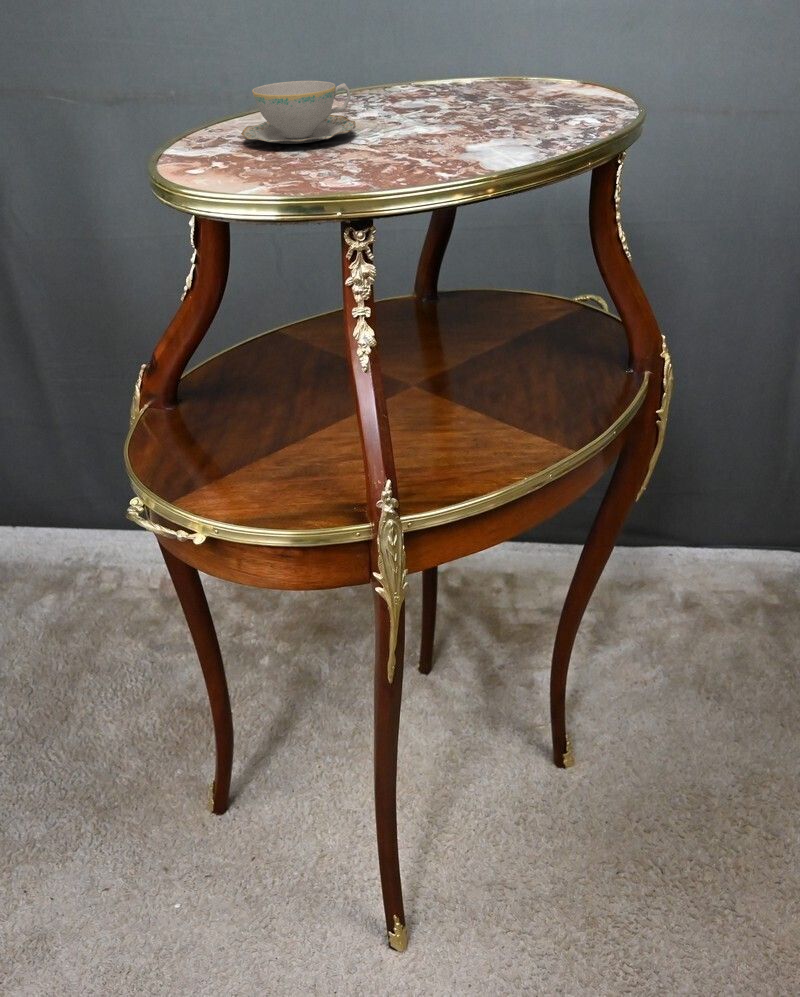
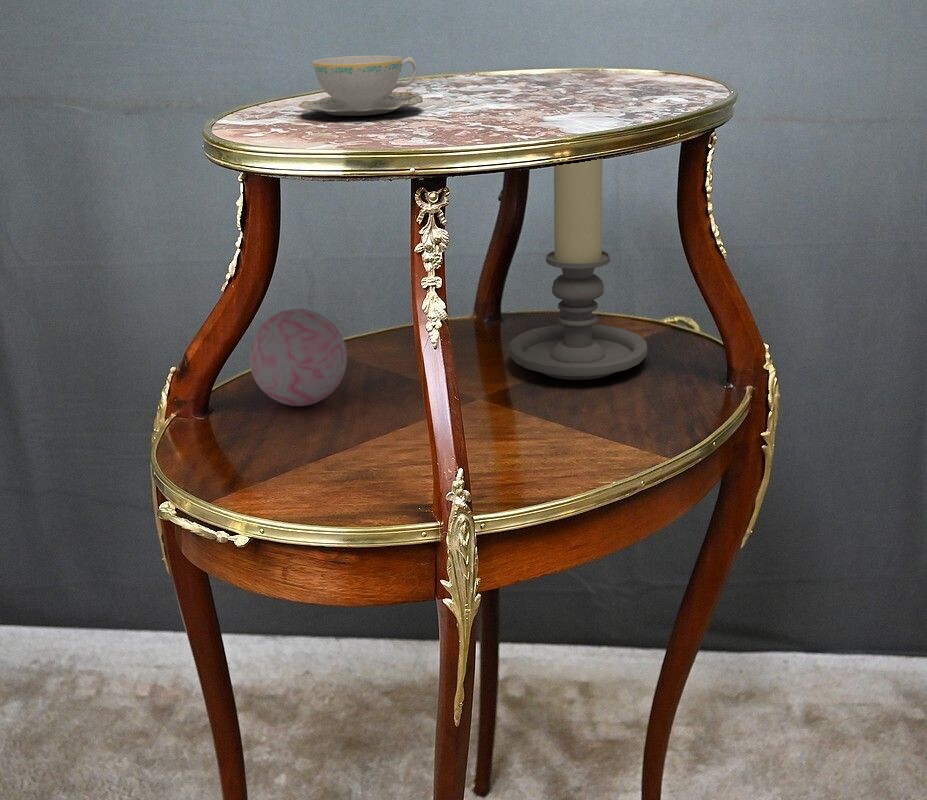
candle holder: none [438,124,559,374] -> present [509,159,647,380]
decorative ball: none [210,315,295,401] -> present [249,309,347,406]

